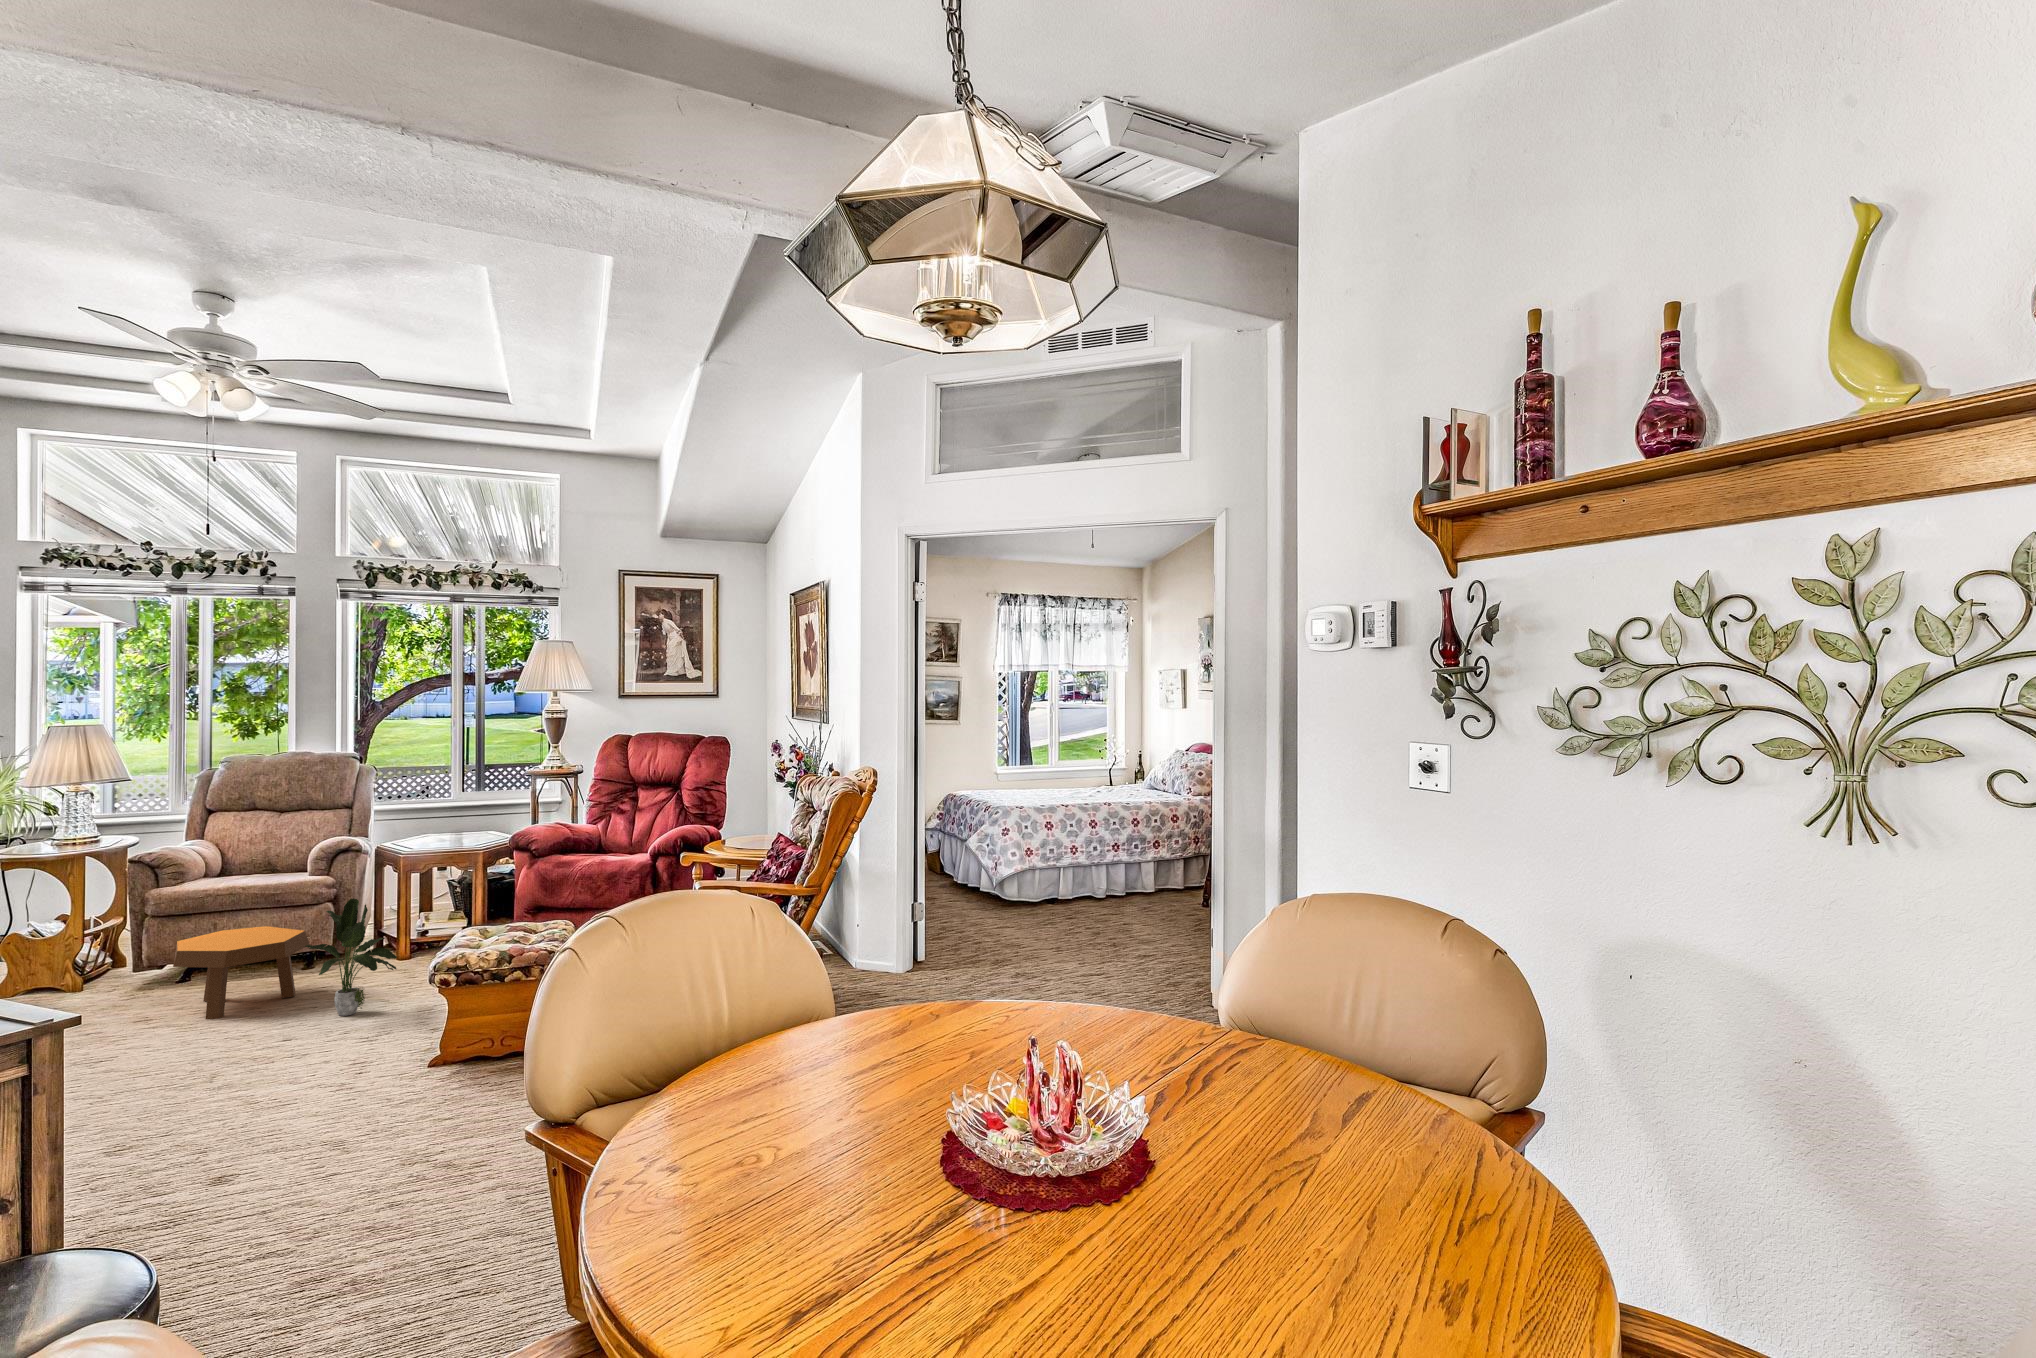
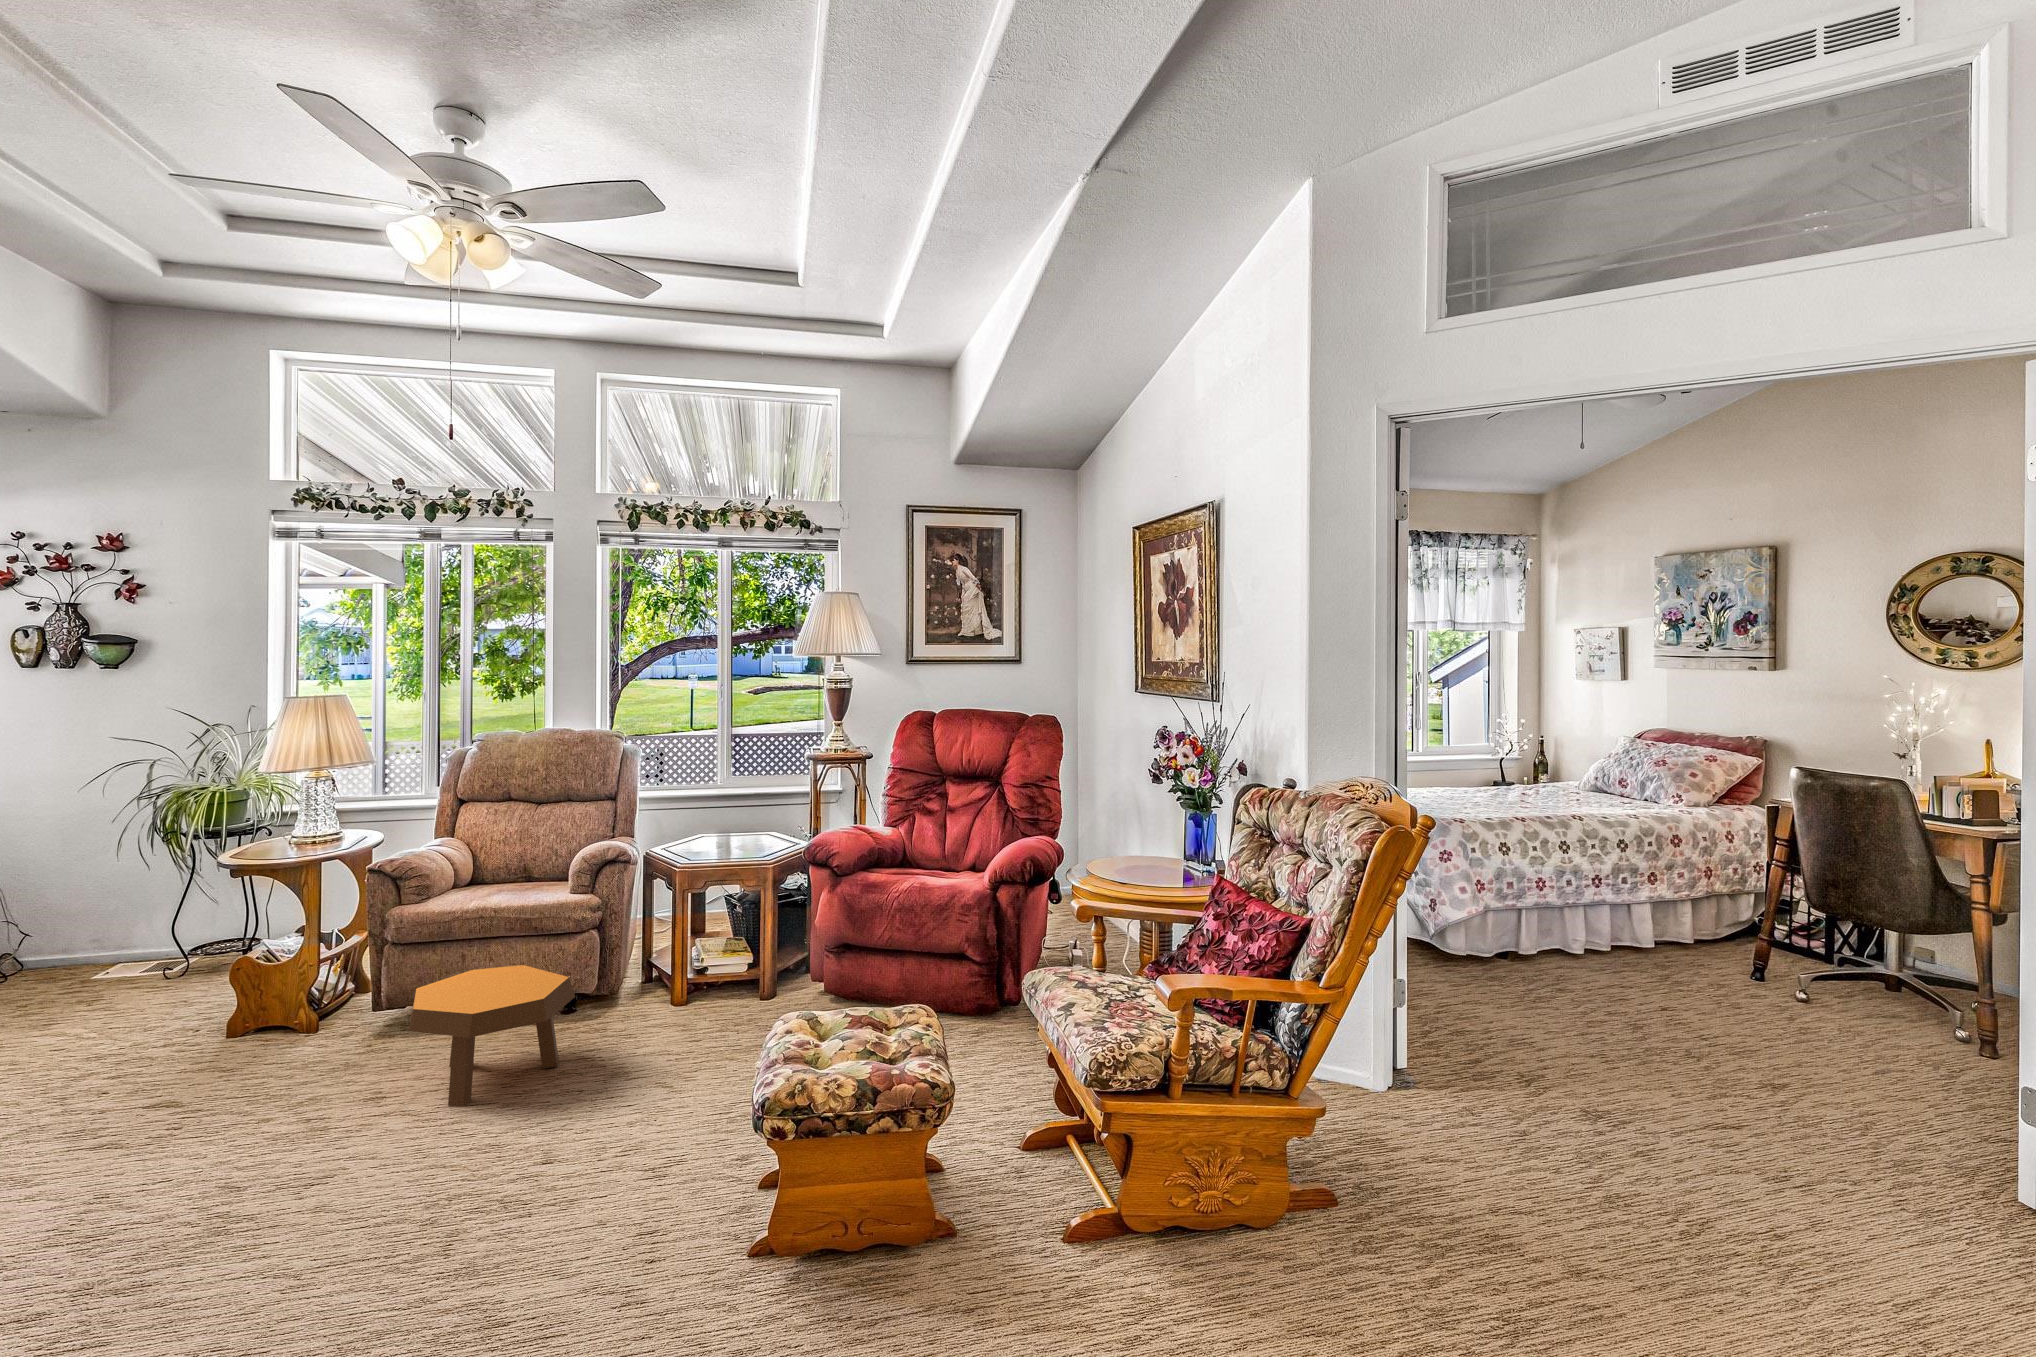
potted plant: present [305,898,397,1016] -> none [568,947,686,1115]

